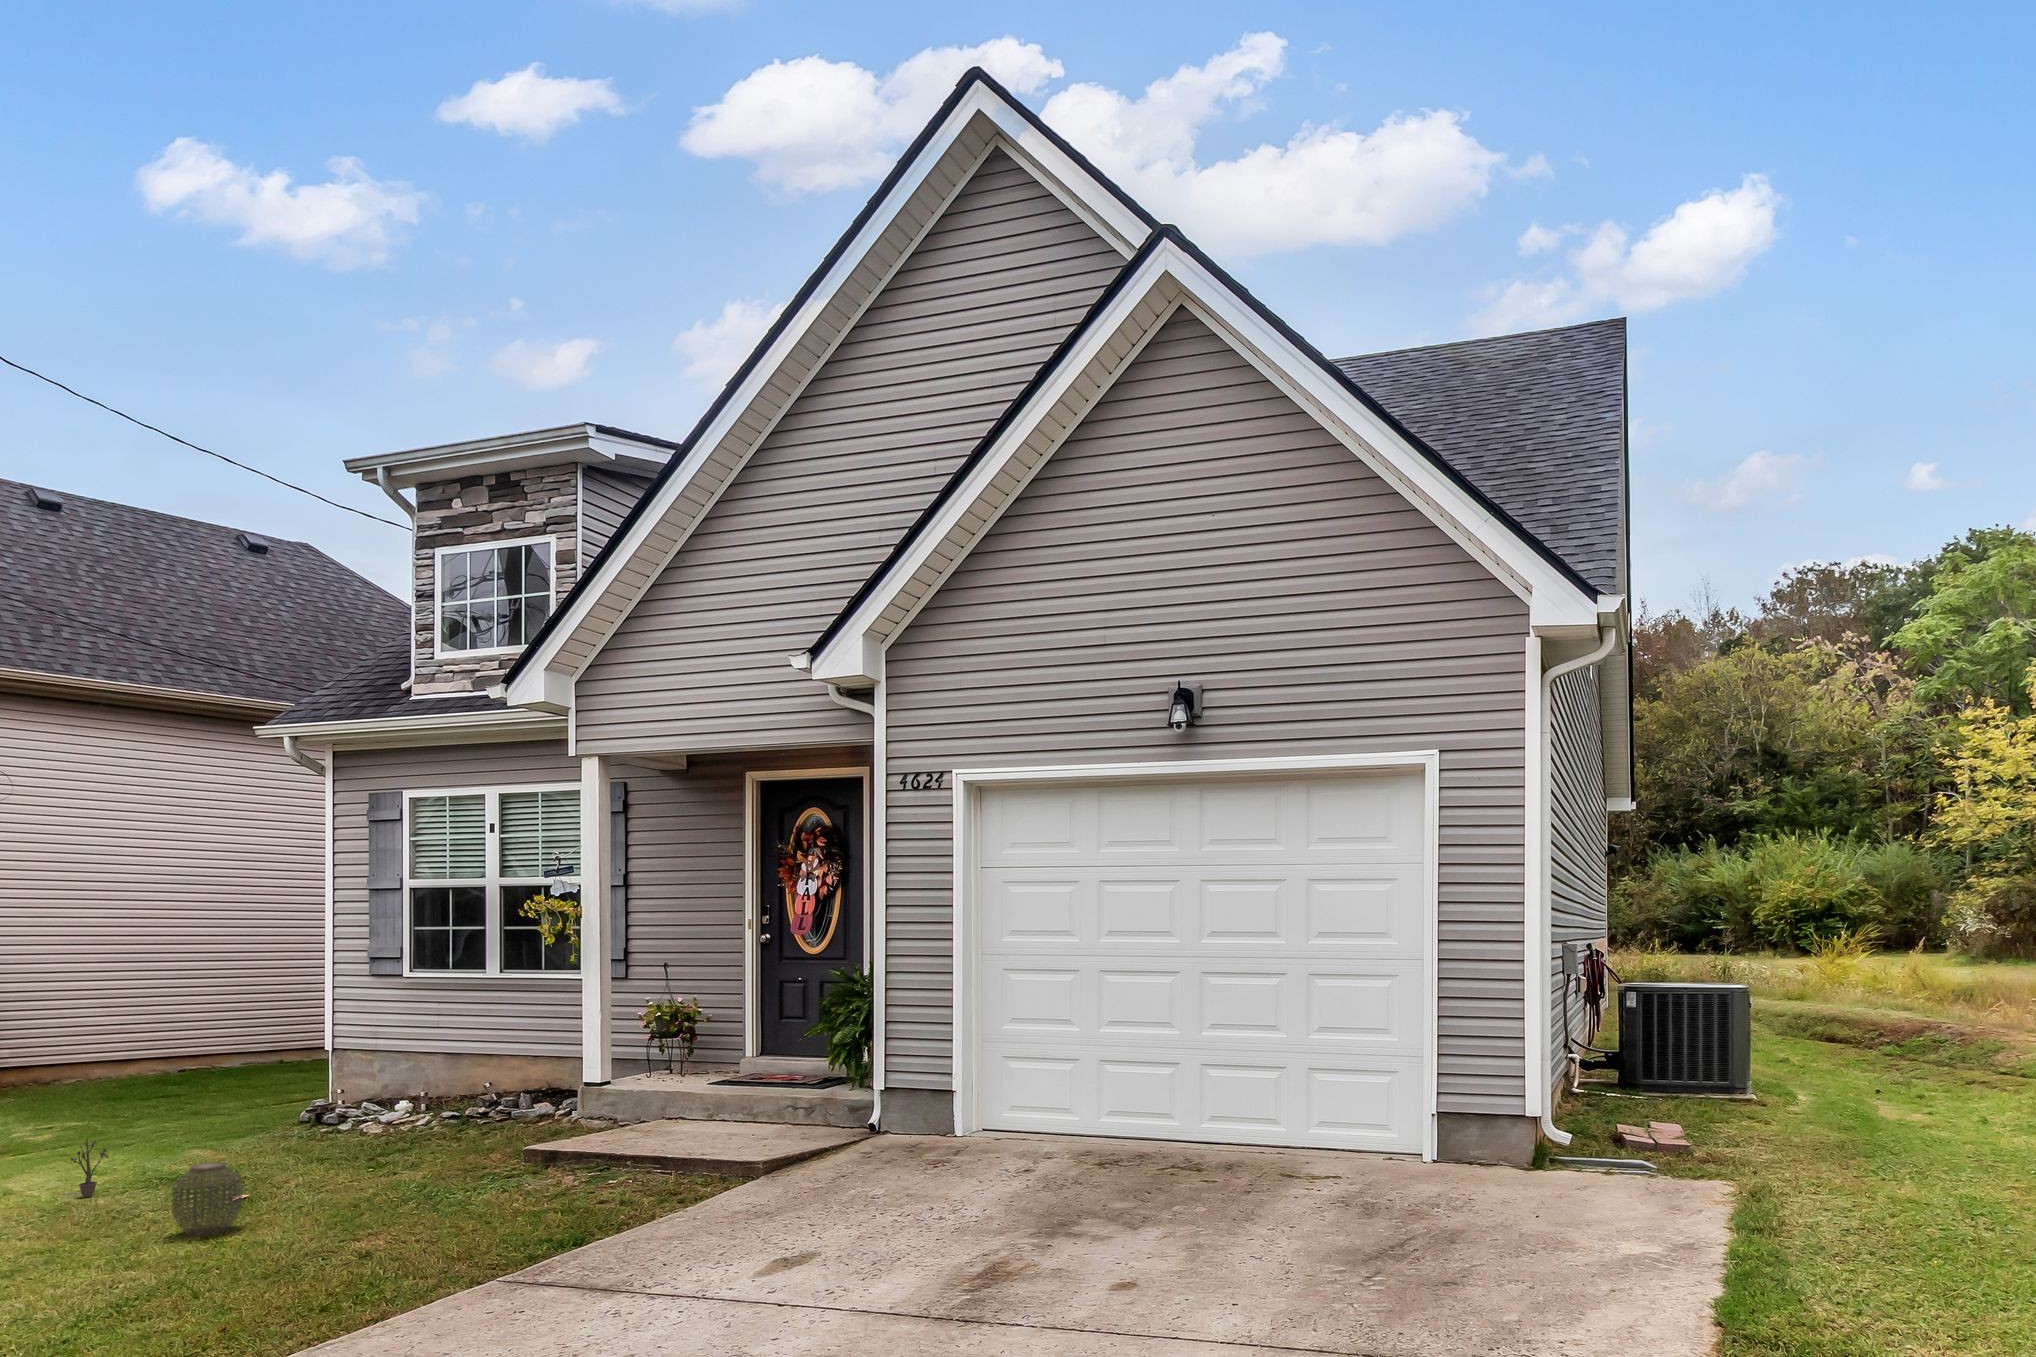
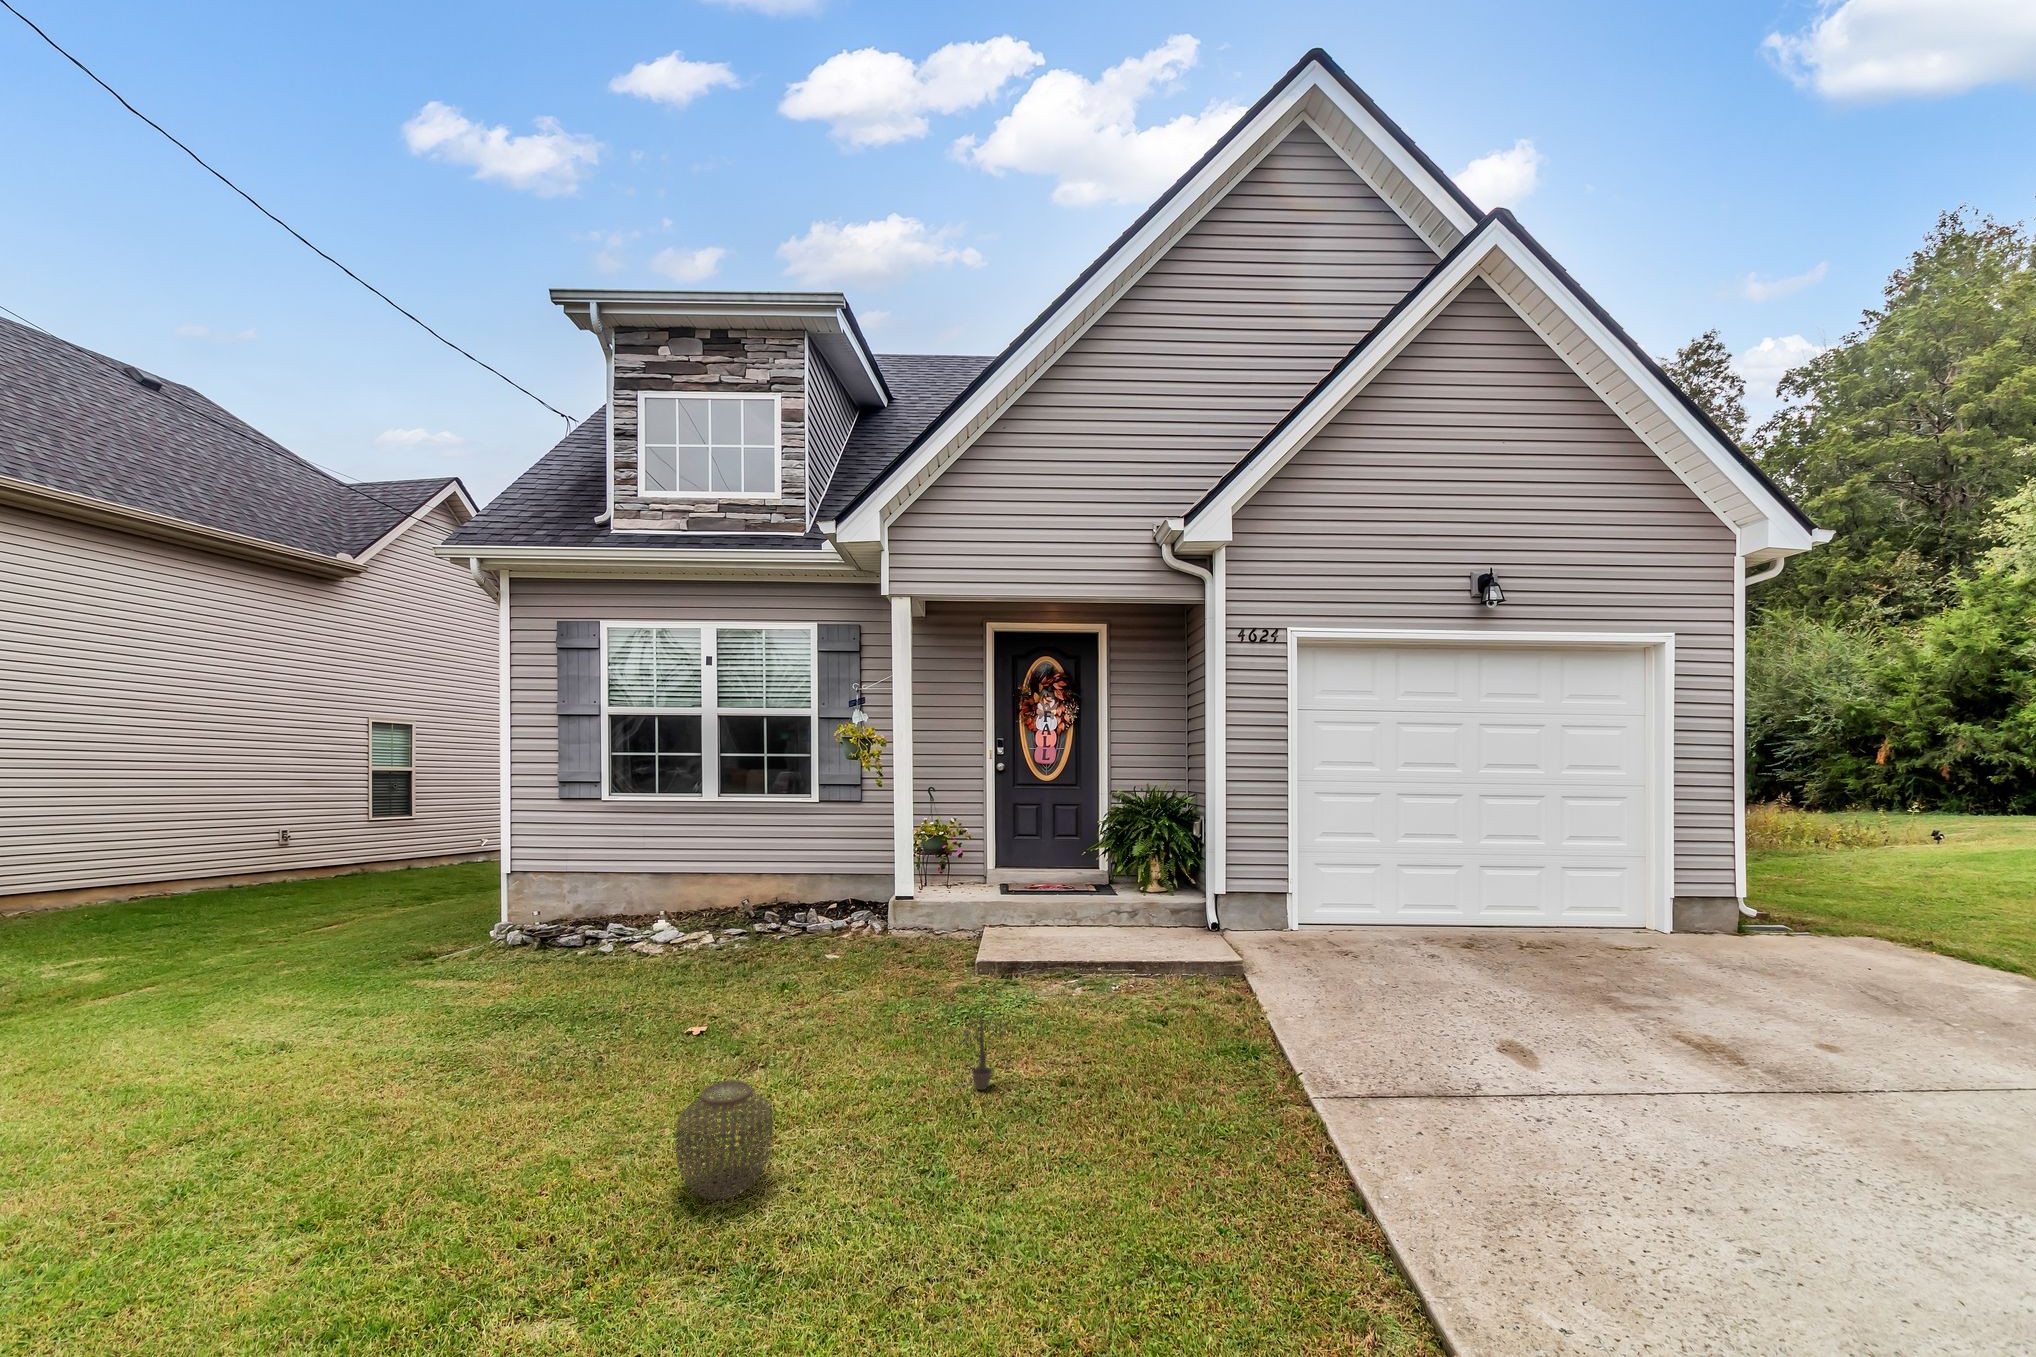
decorative plant: present [63,1139,108,1198] -> present [953,1014,1004,1090]

